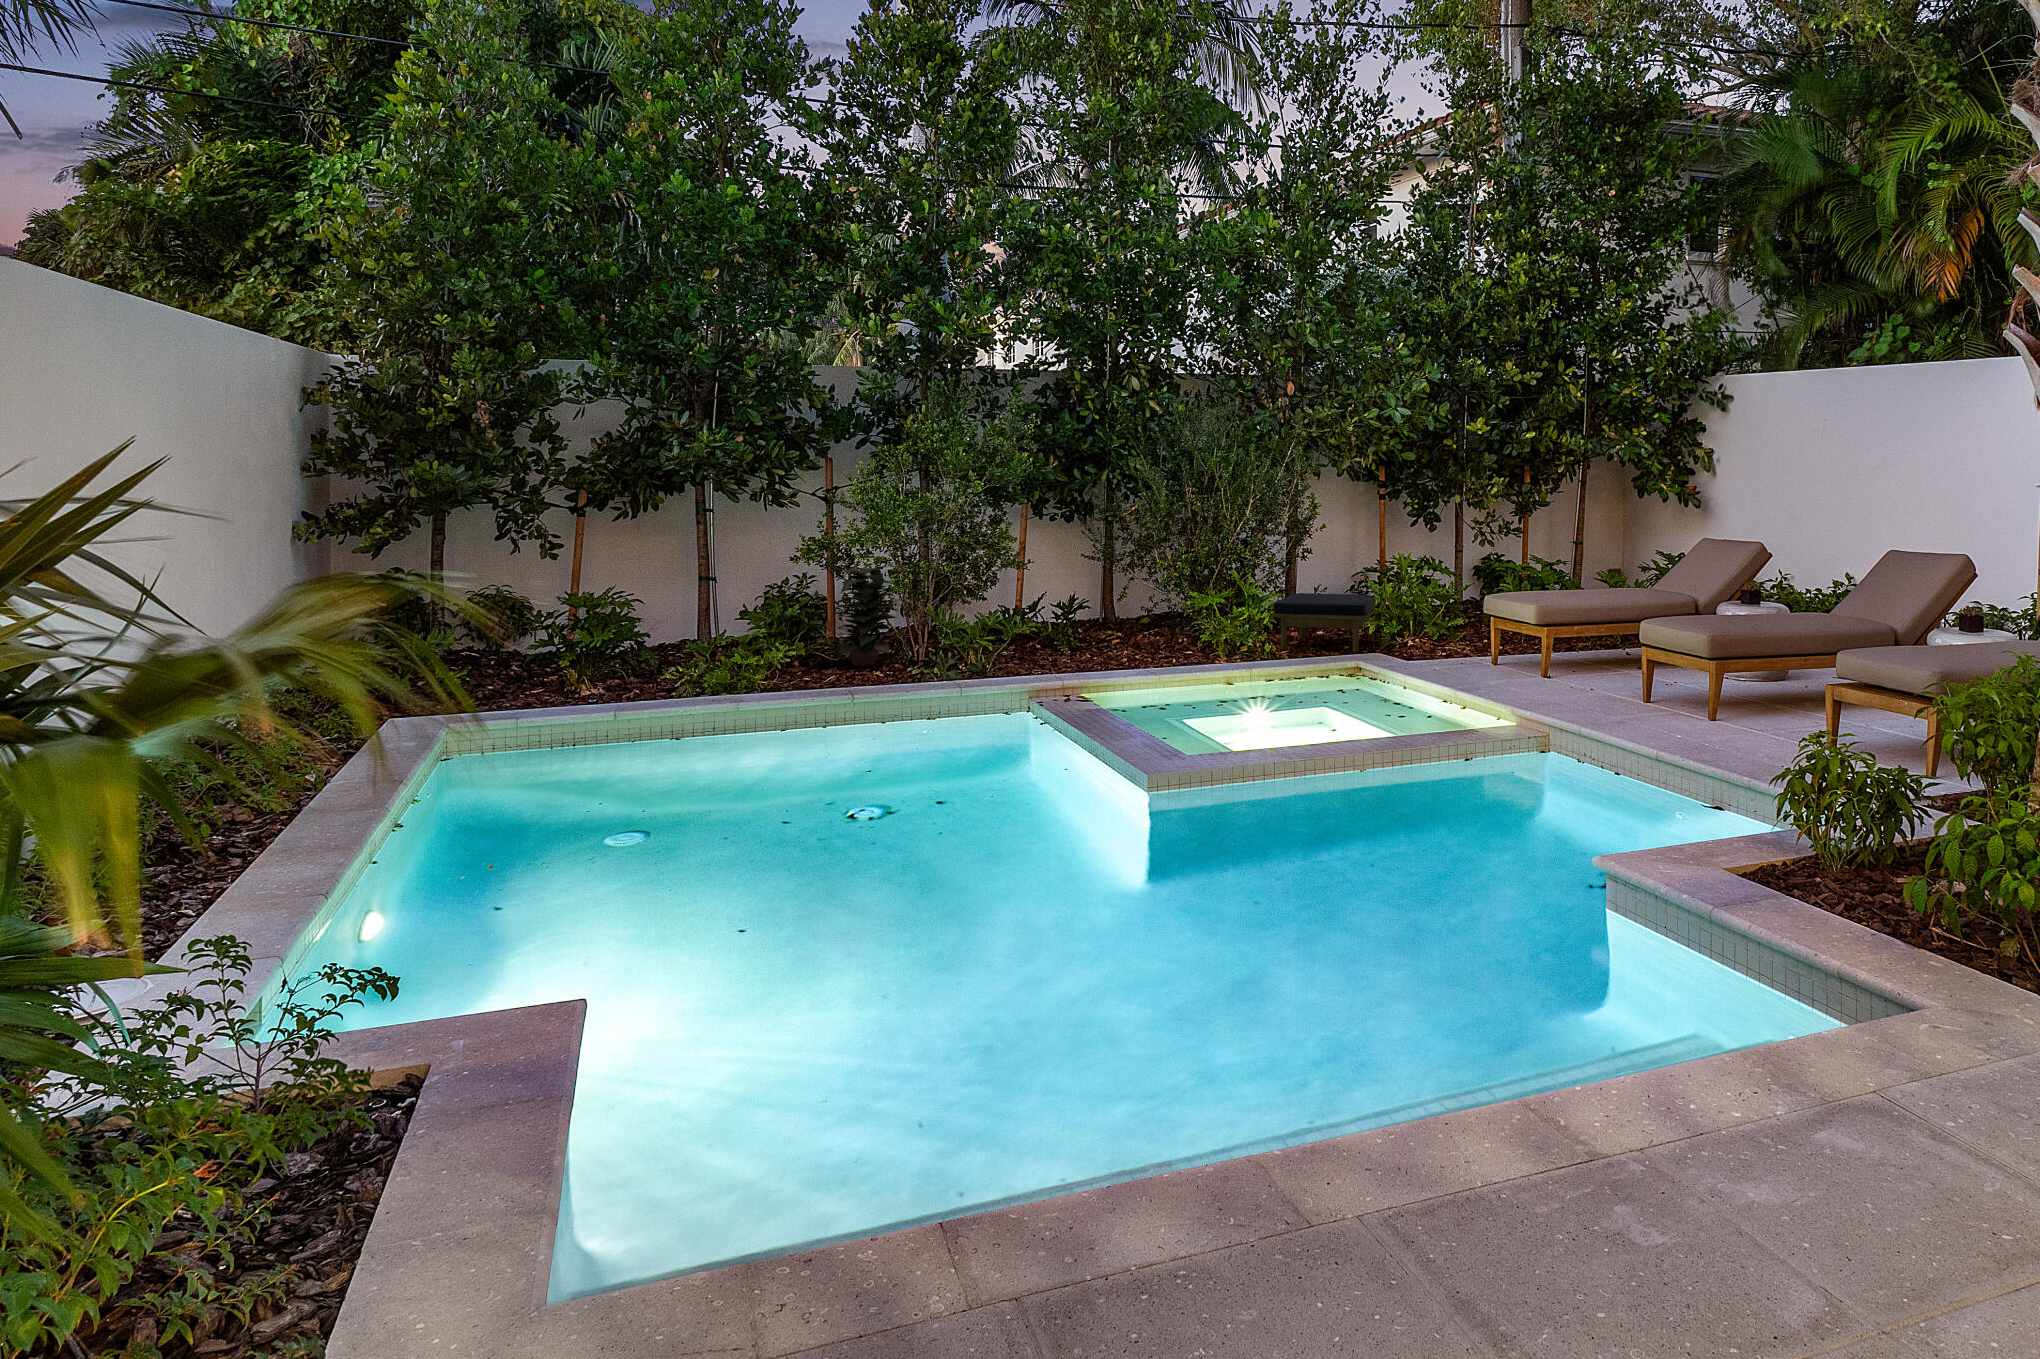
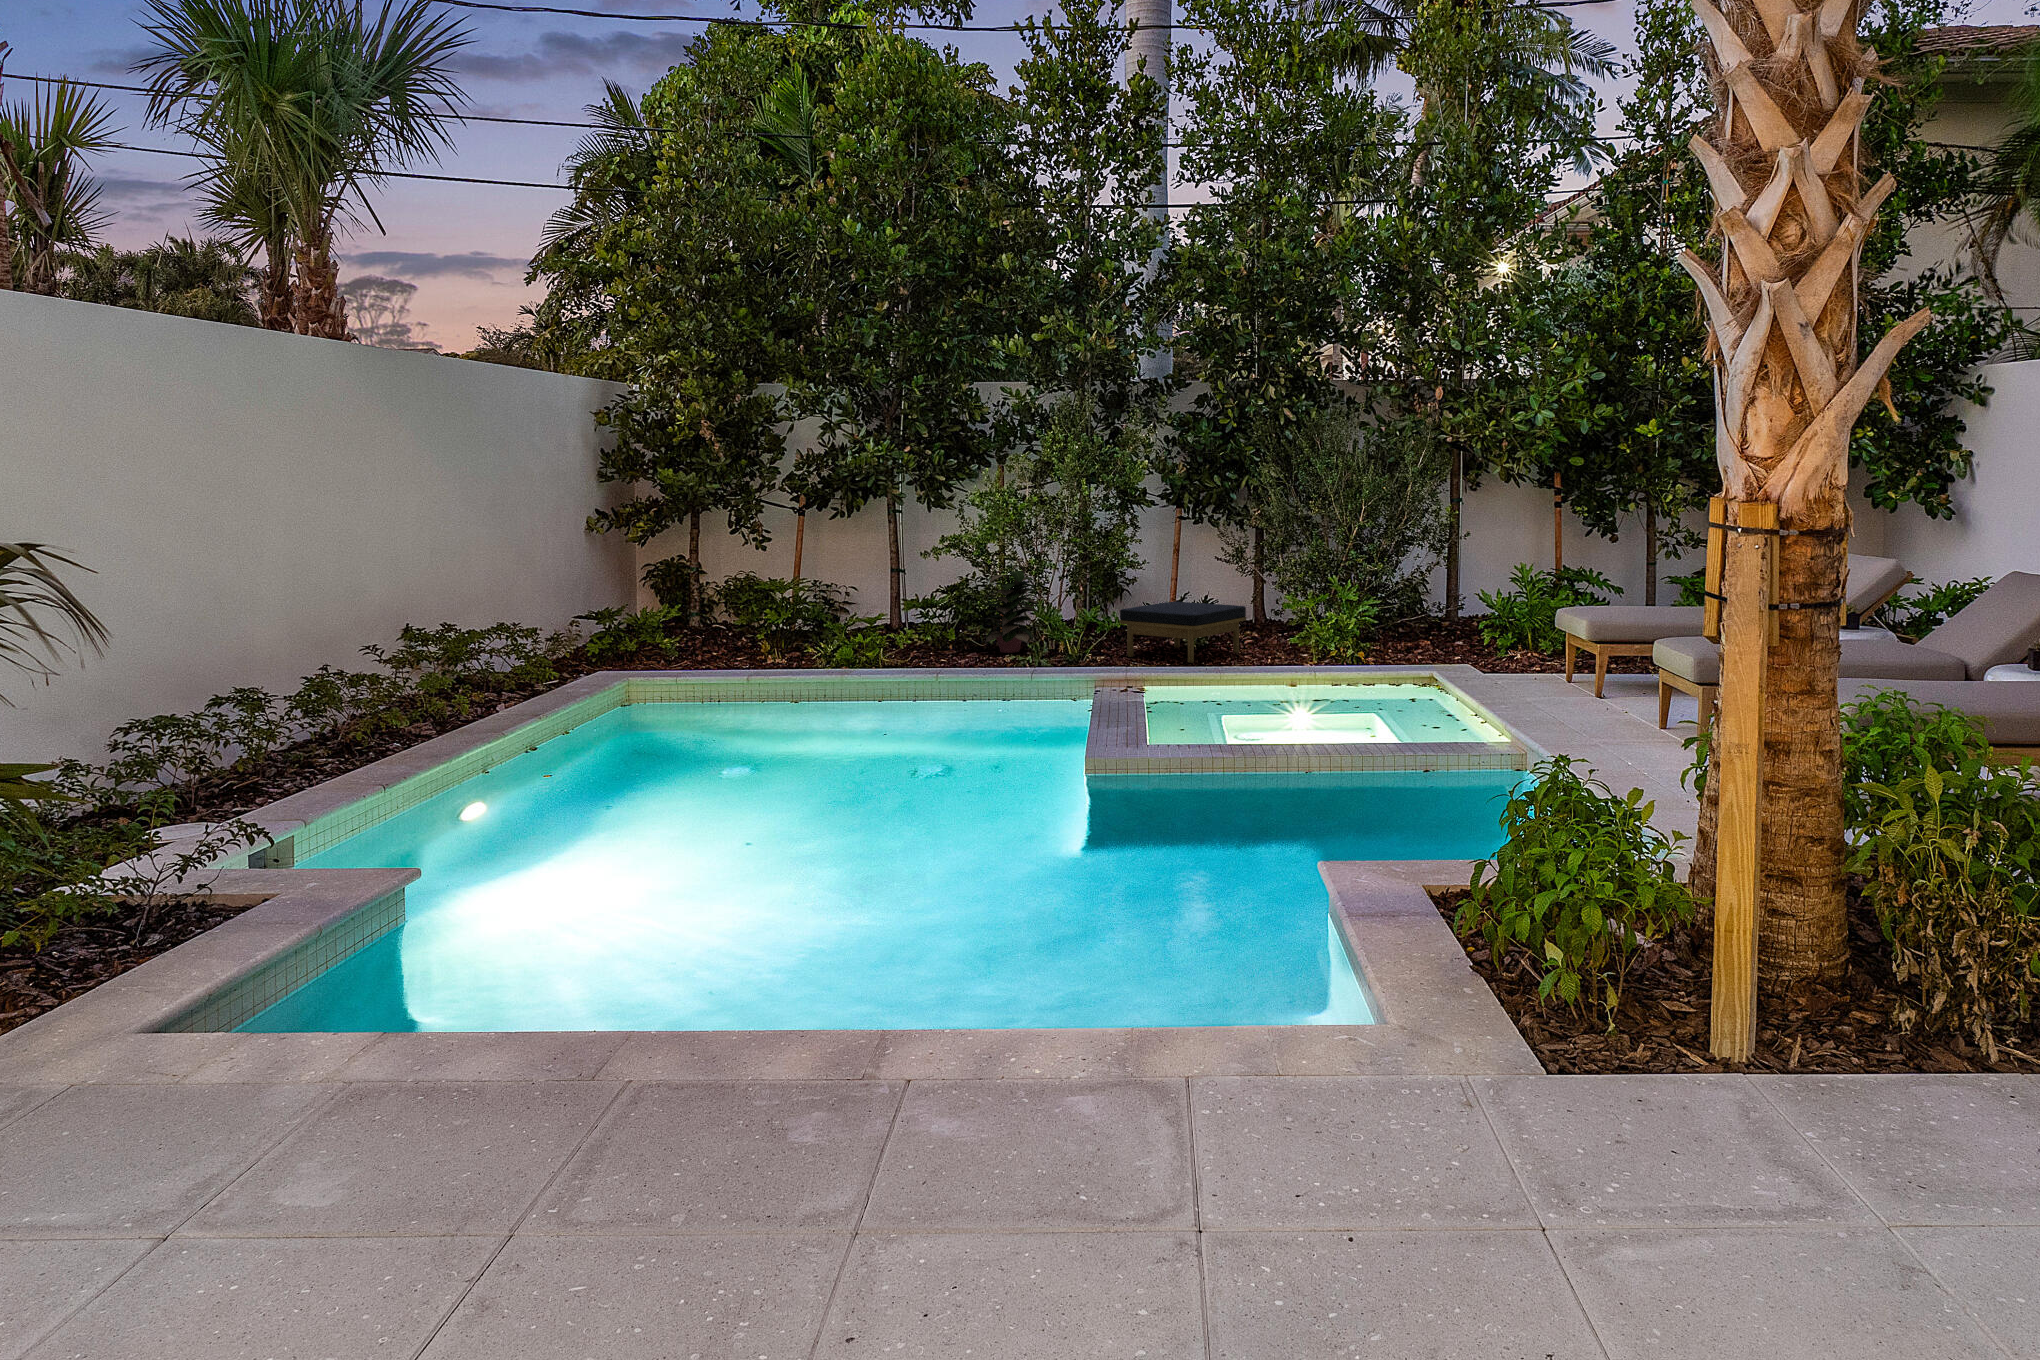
ottoman: present [1273,593,1375,652] -> present [1120,602,1246,663]

